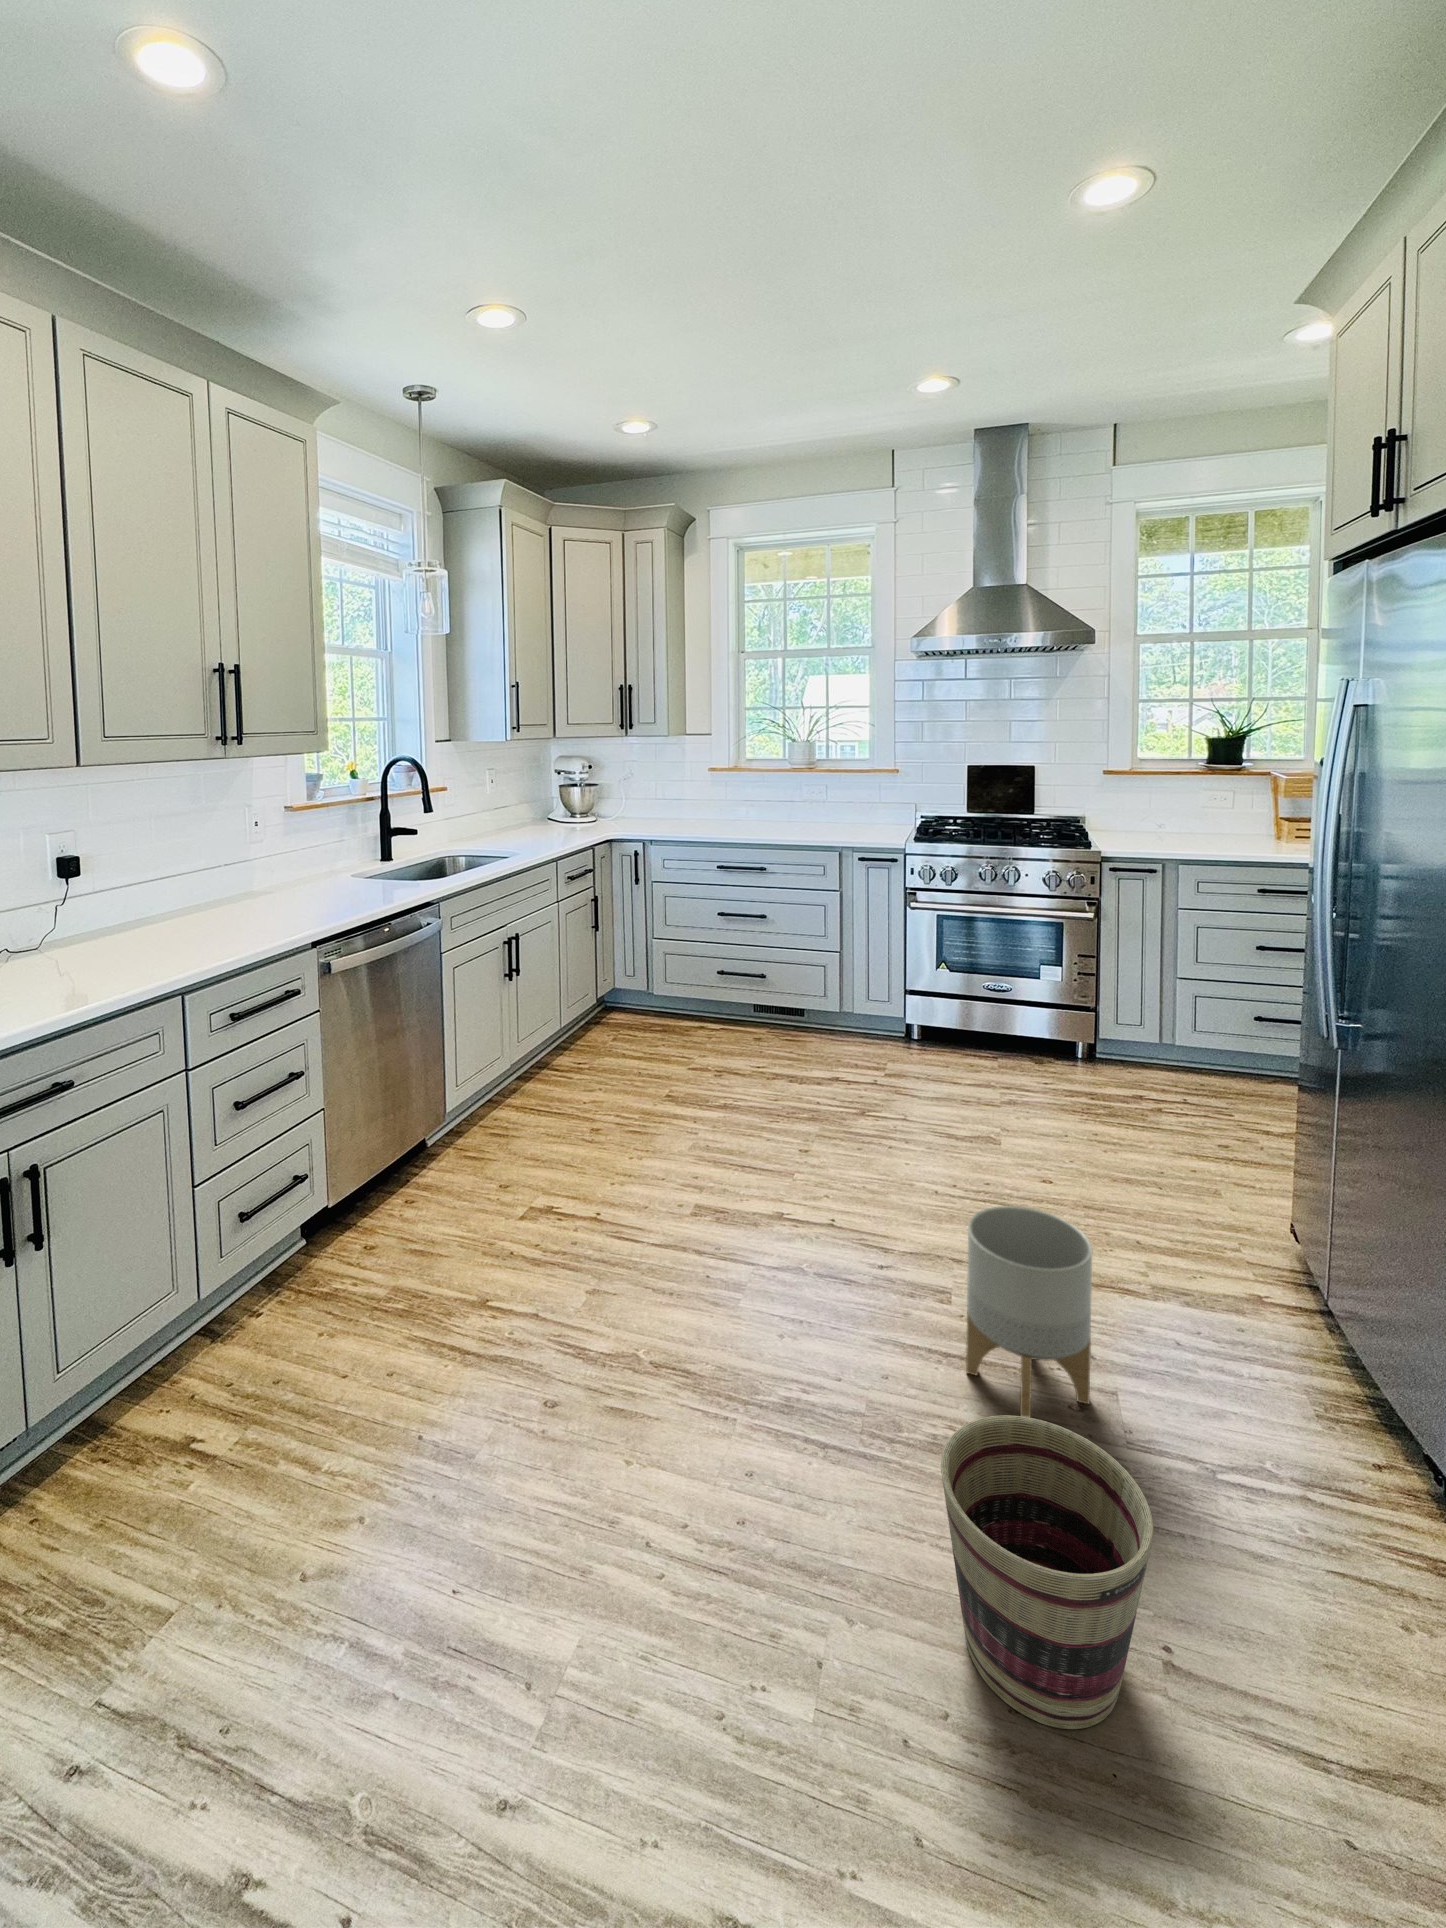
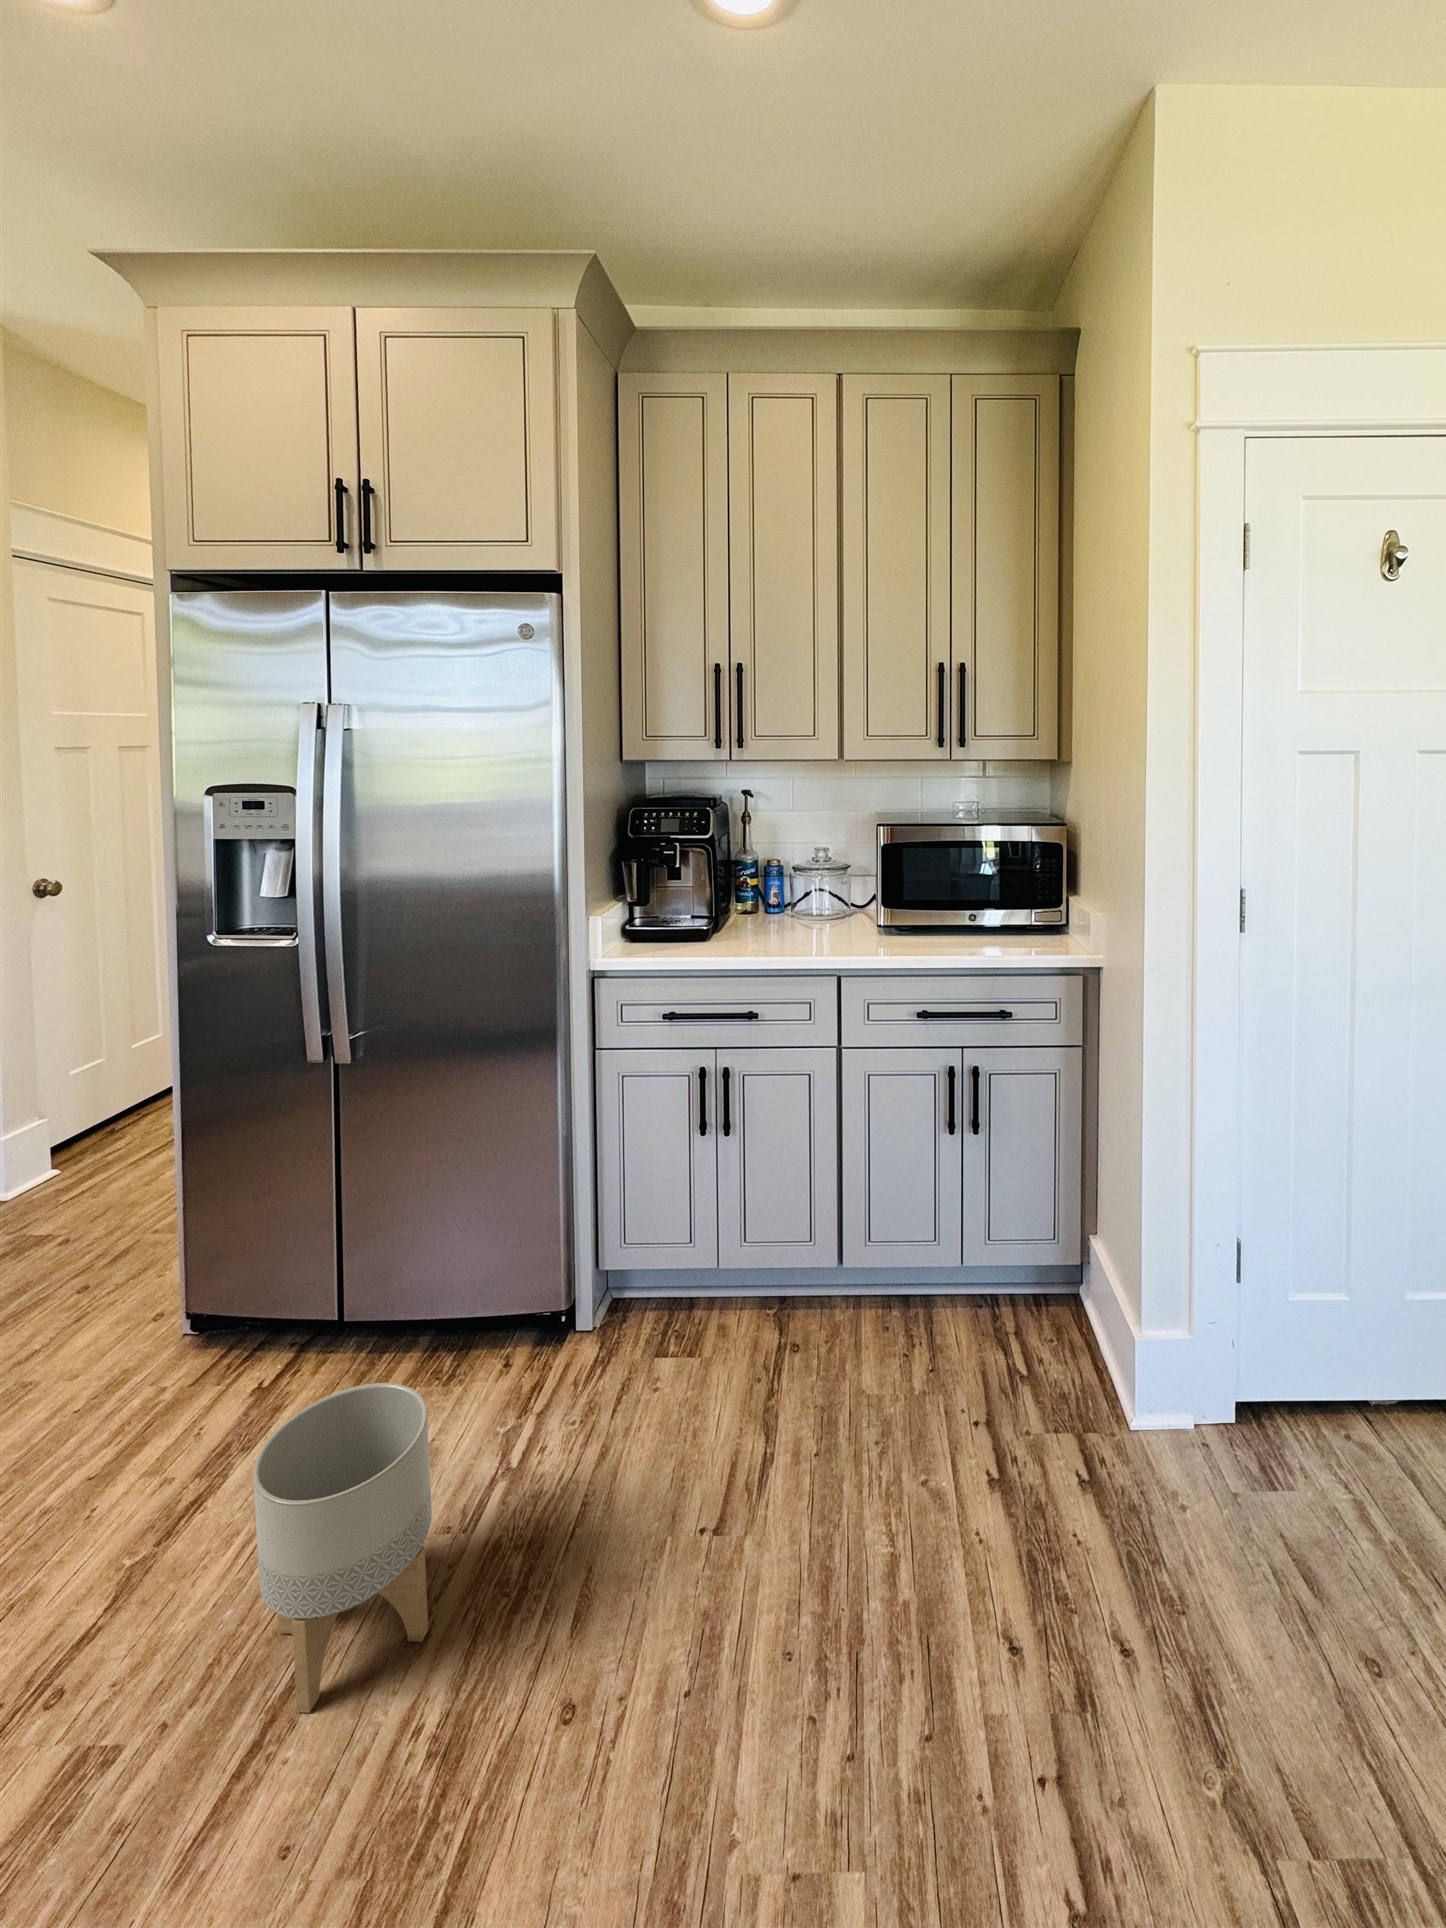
basket: present [941,1415,1154,1729] -> none [632,1404,817,1703]

